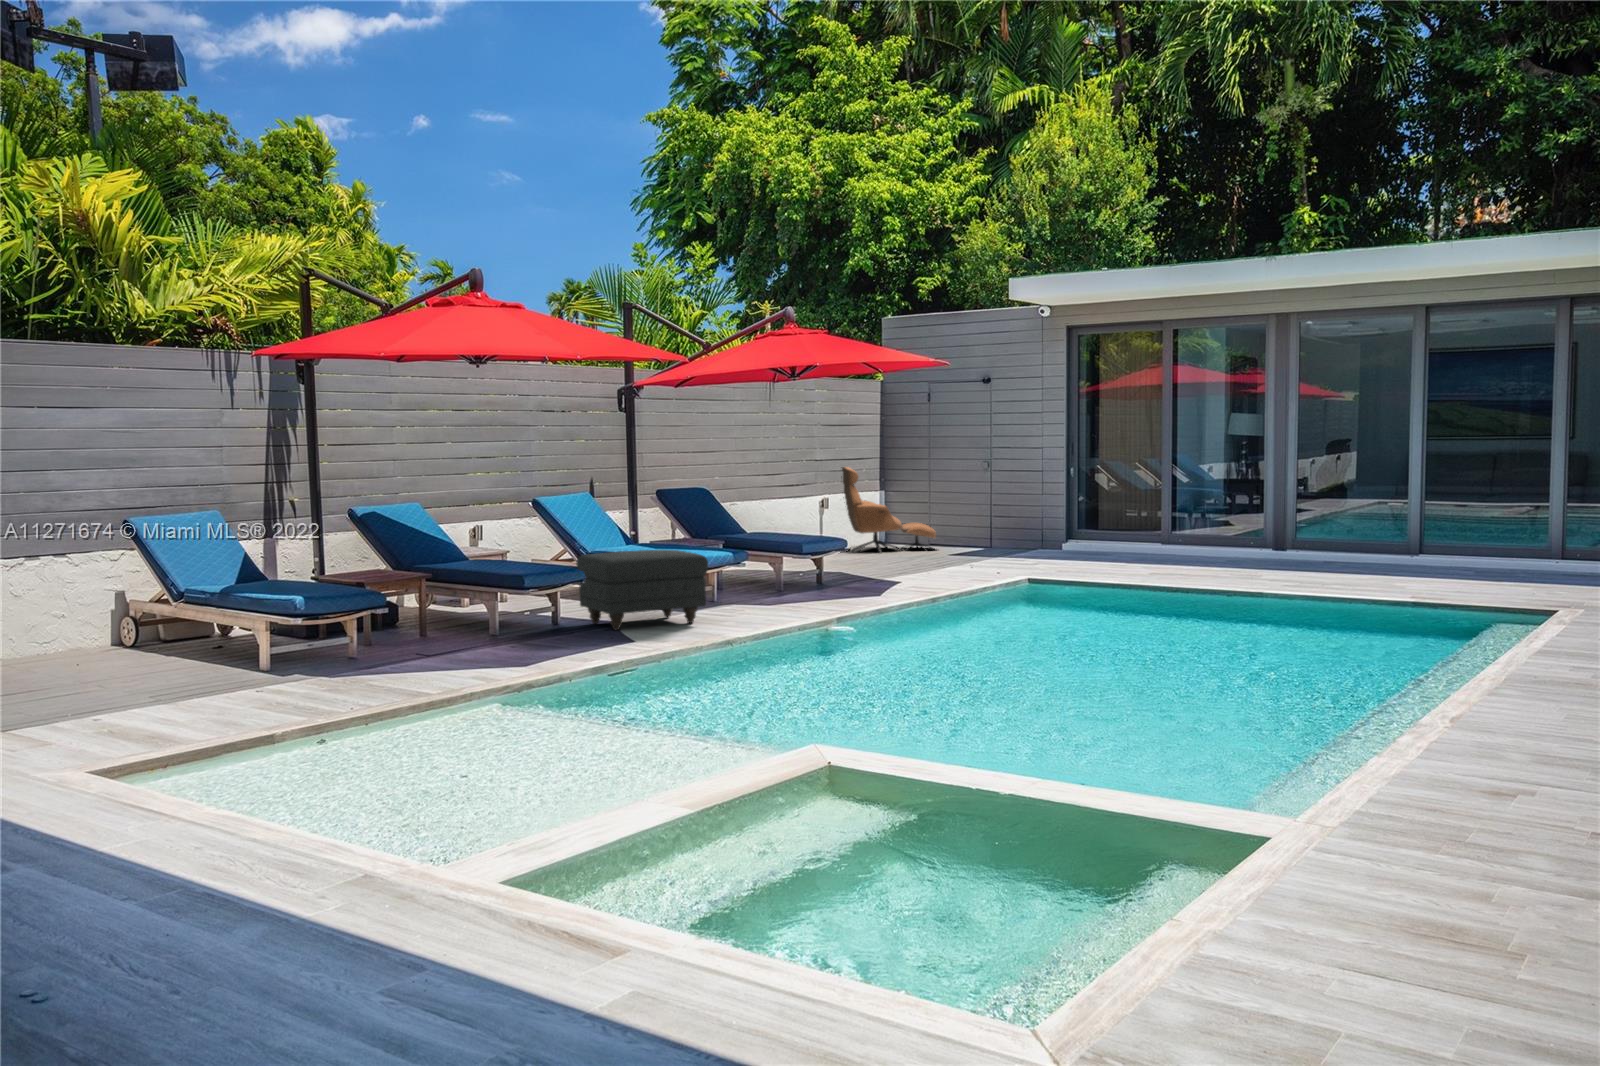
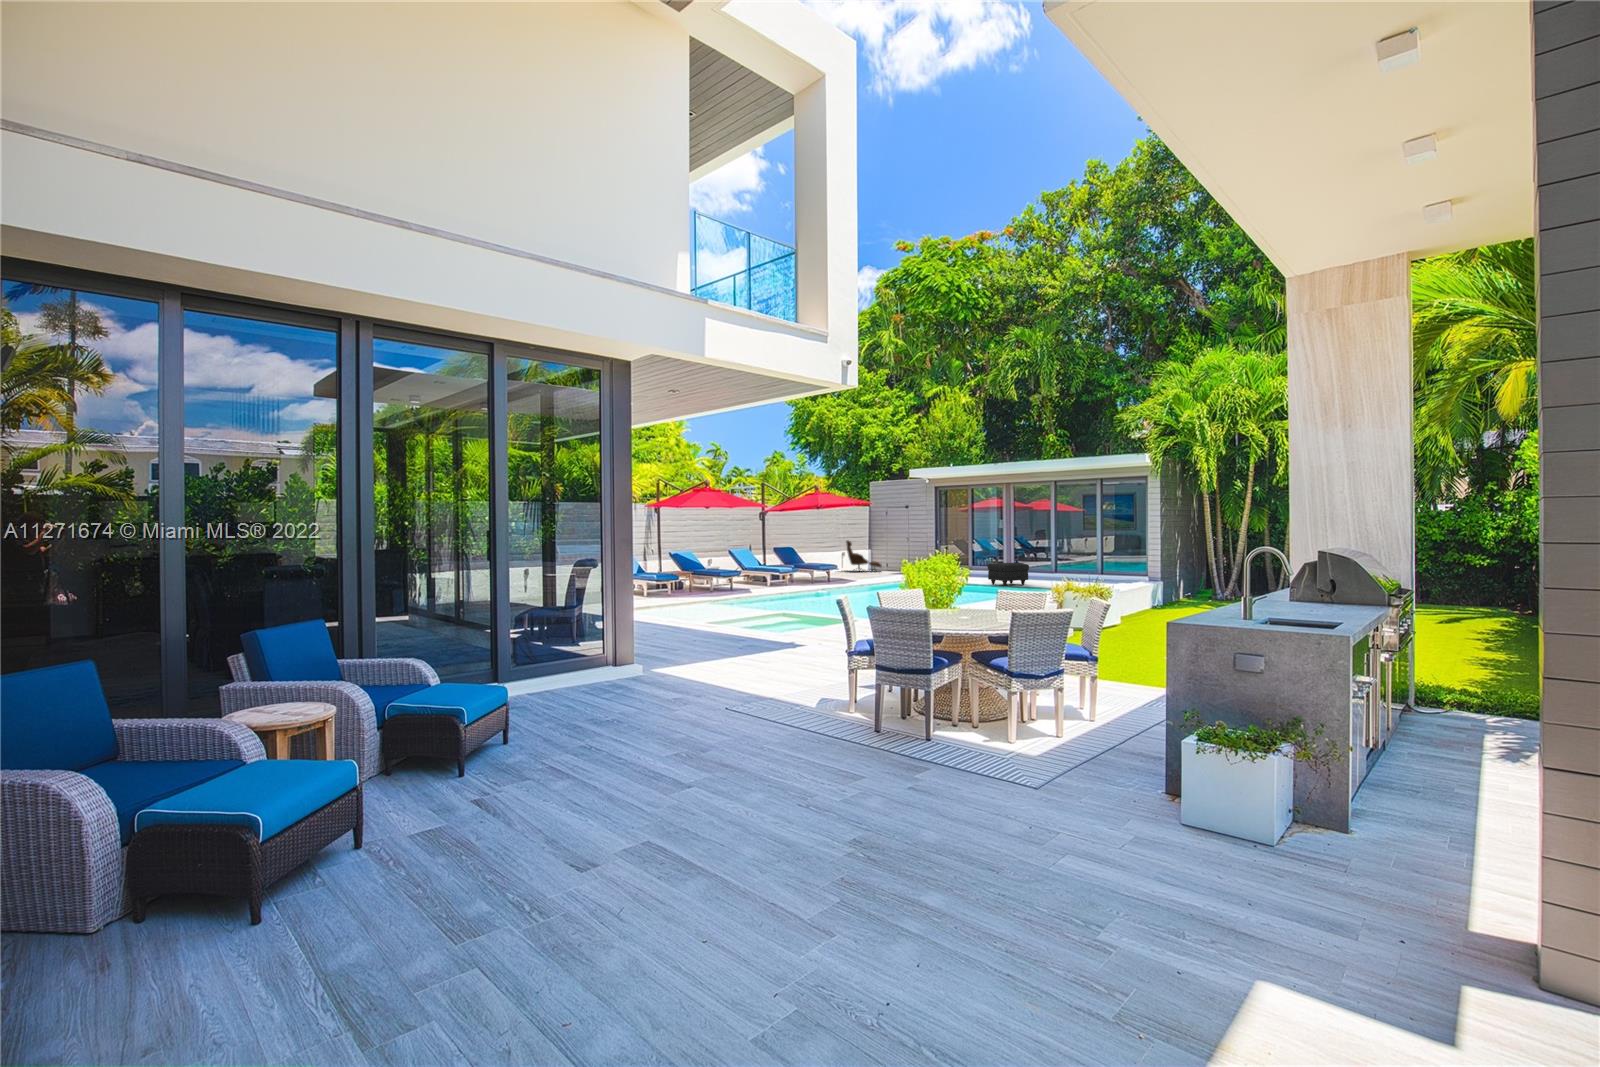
ottoman: present [577,550,708,630] -> present [987,563,1029,586]

